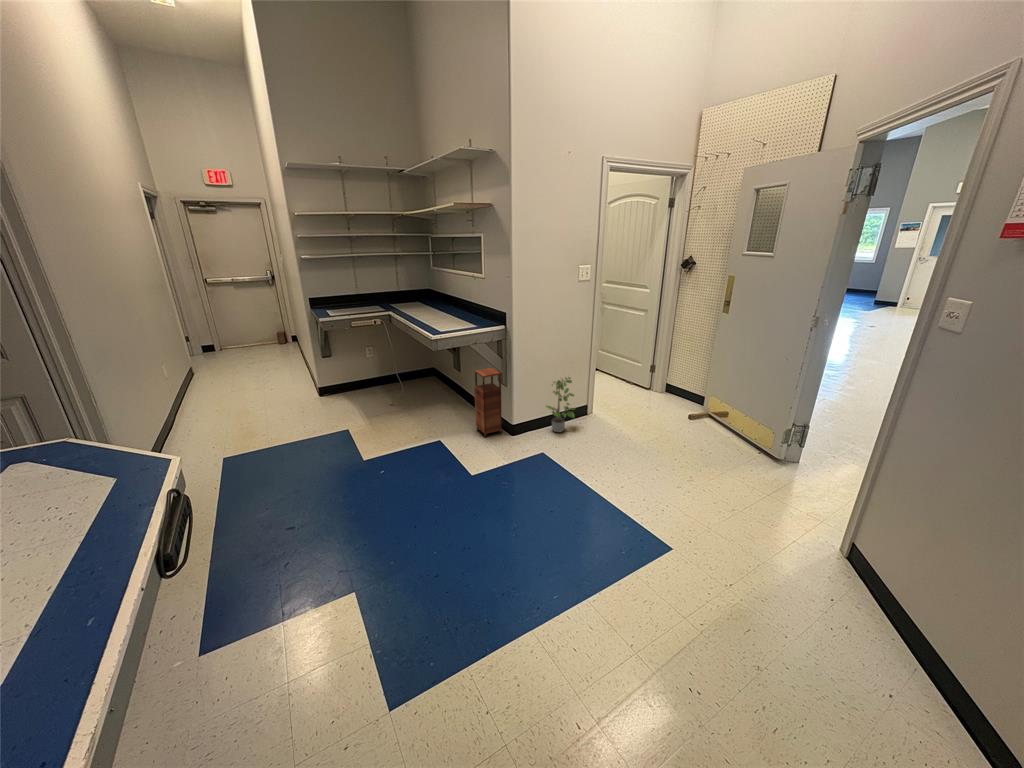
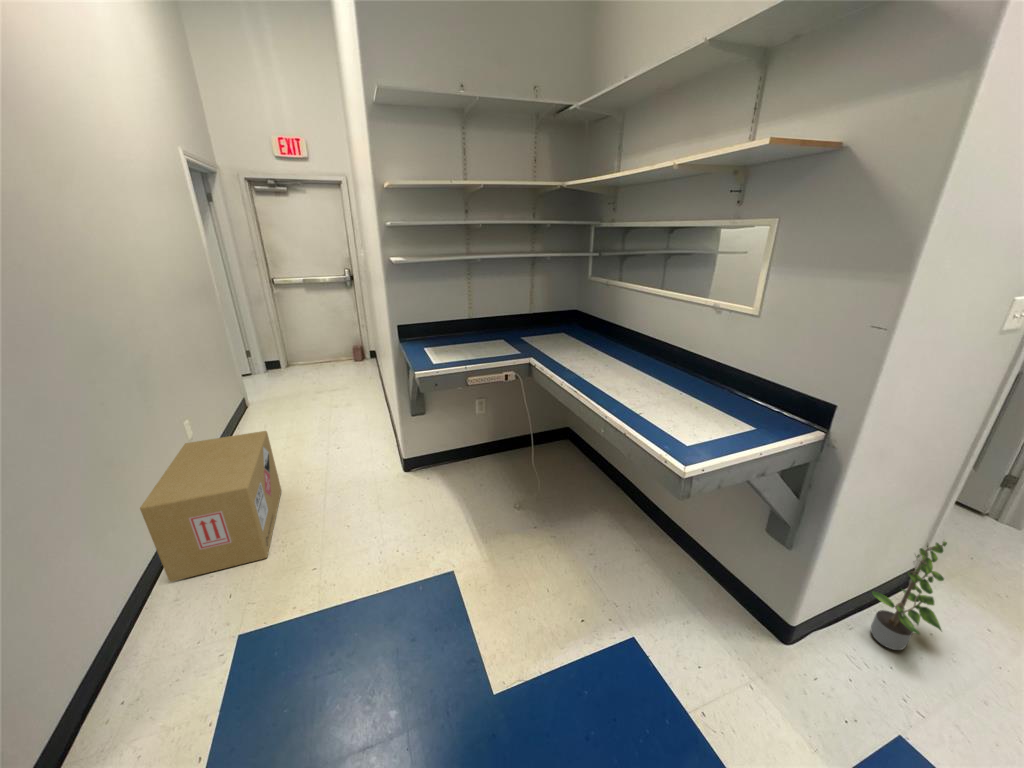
cardboard box: none [156,368,234,446] -> present [140,431,281,582]
storage cabinet: present [474,368,502,437] -> none [701,500,792,643]

